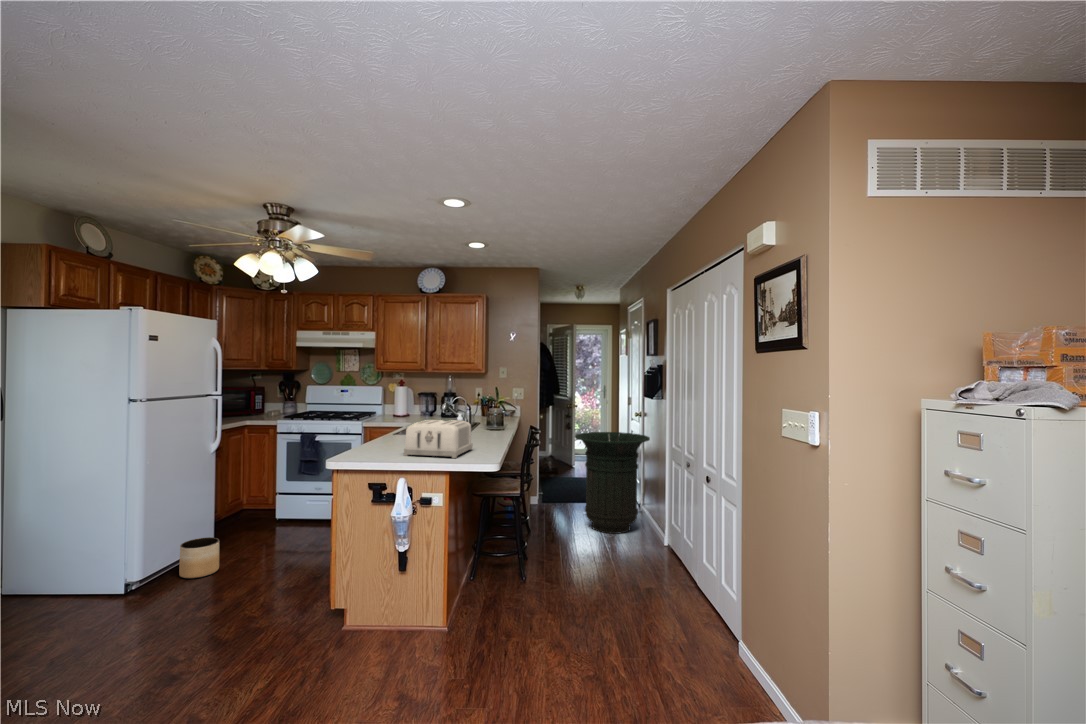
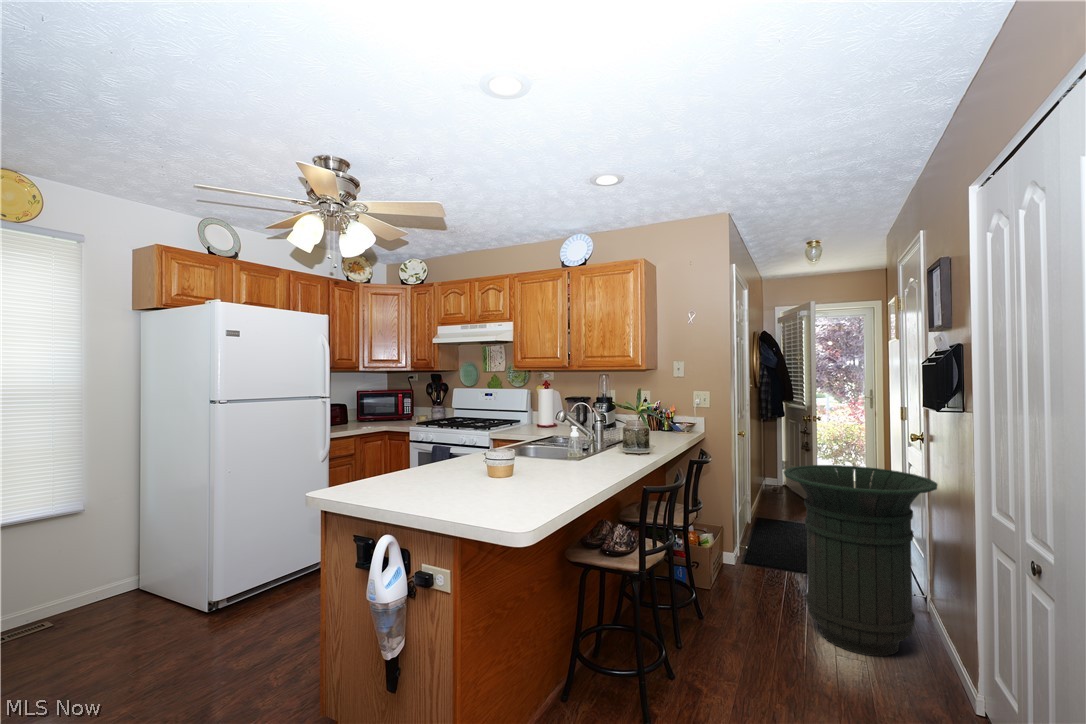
toaster: present [404,420,473,458] -> none [419,440,544,513]
planter: present [179,537,219,579] -> none [251,566,295,617]

